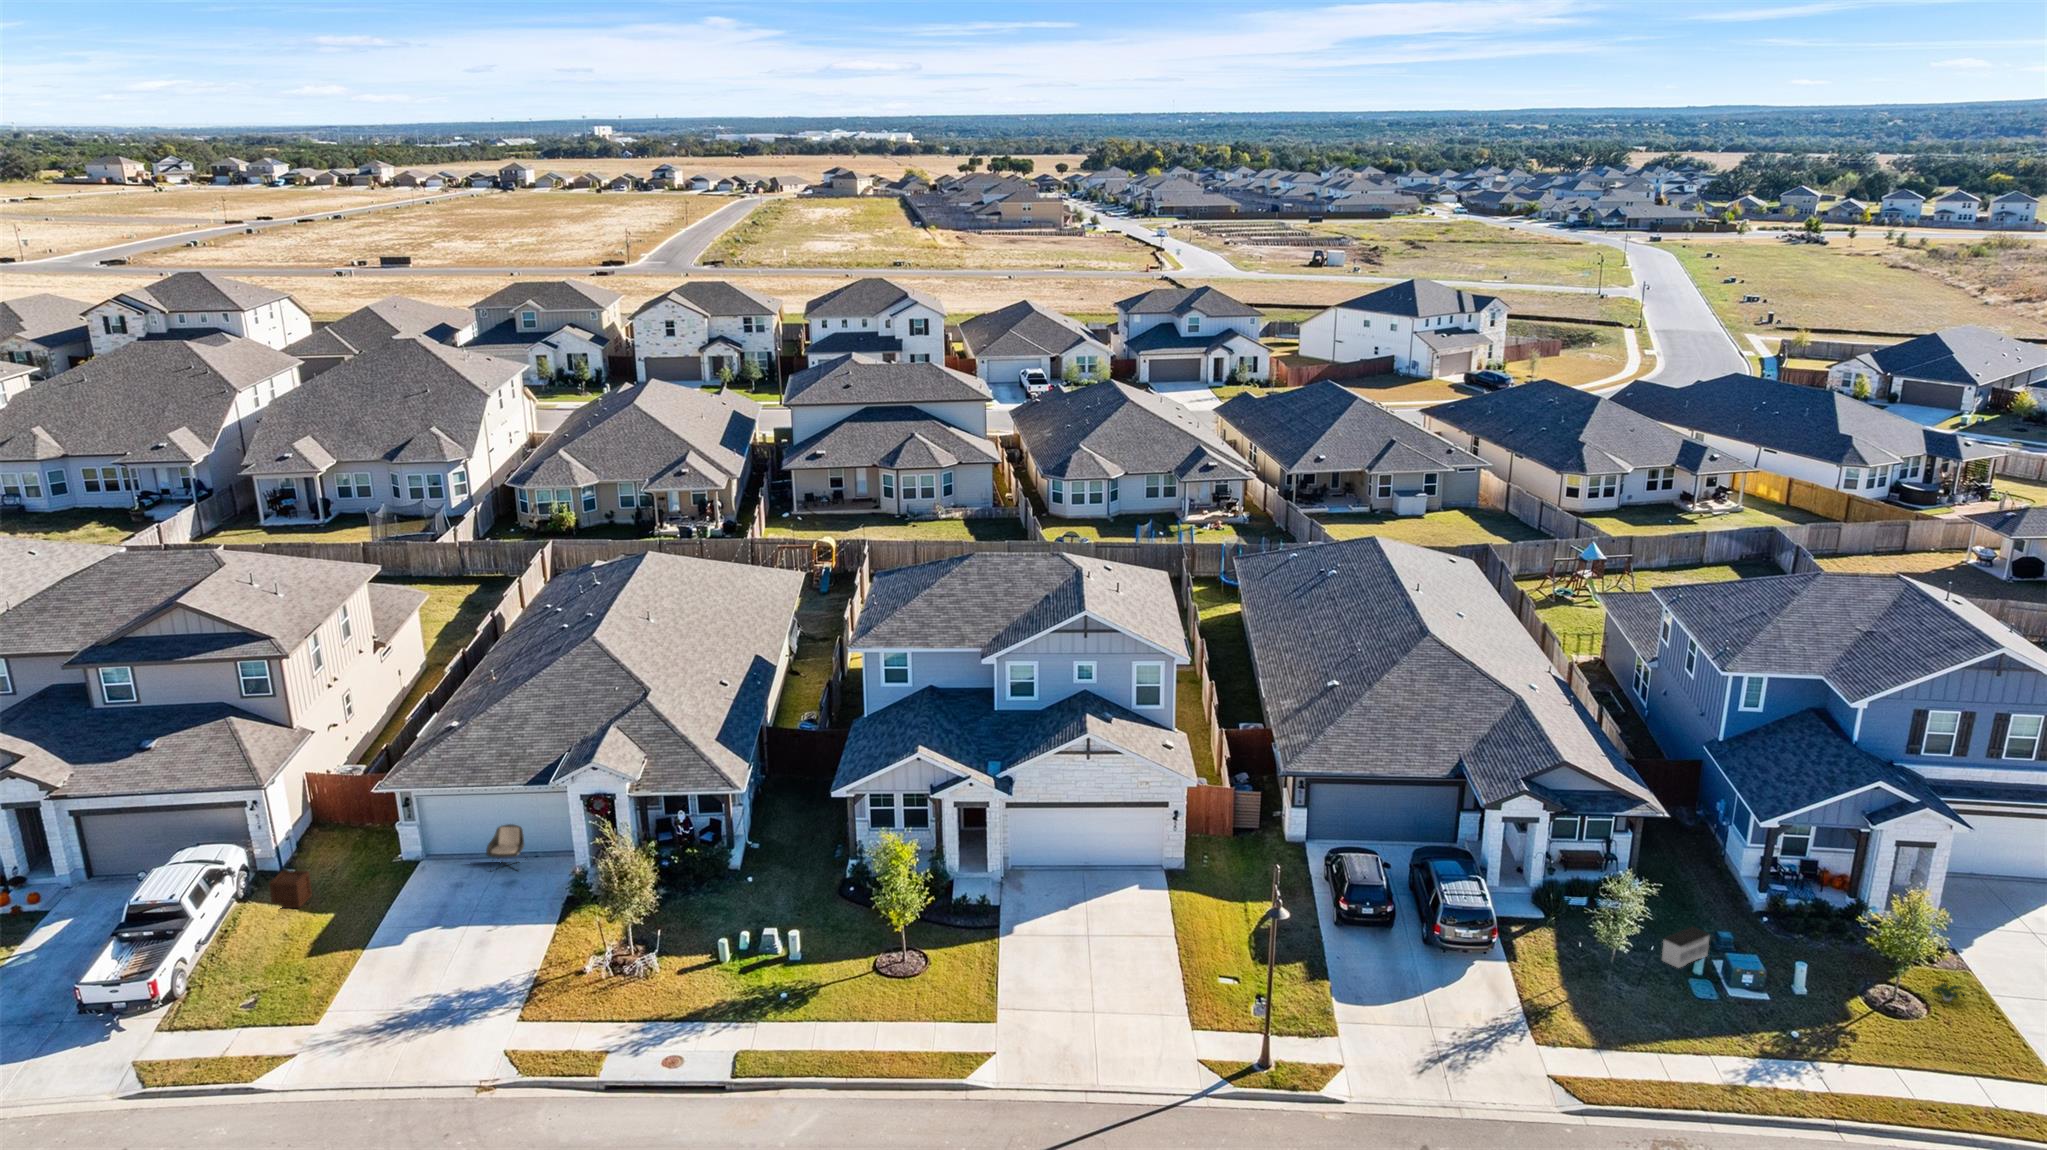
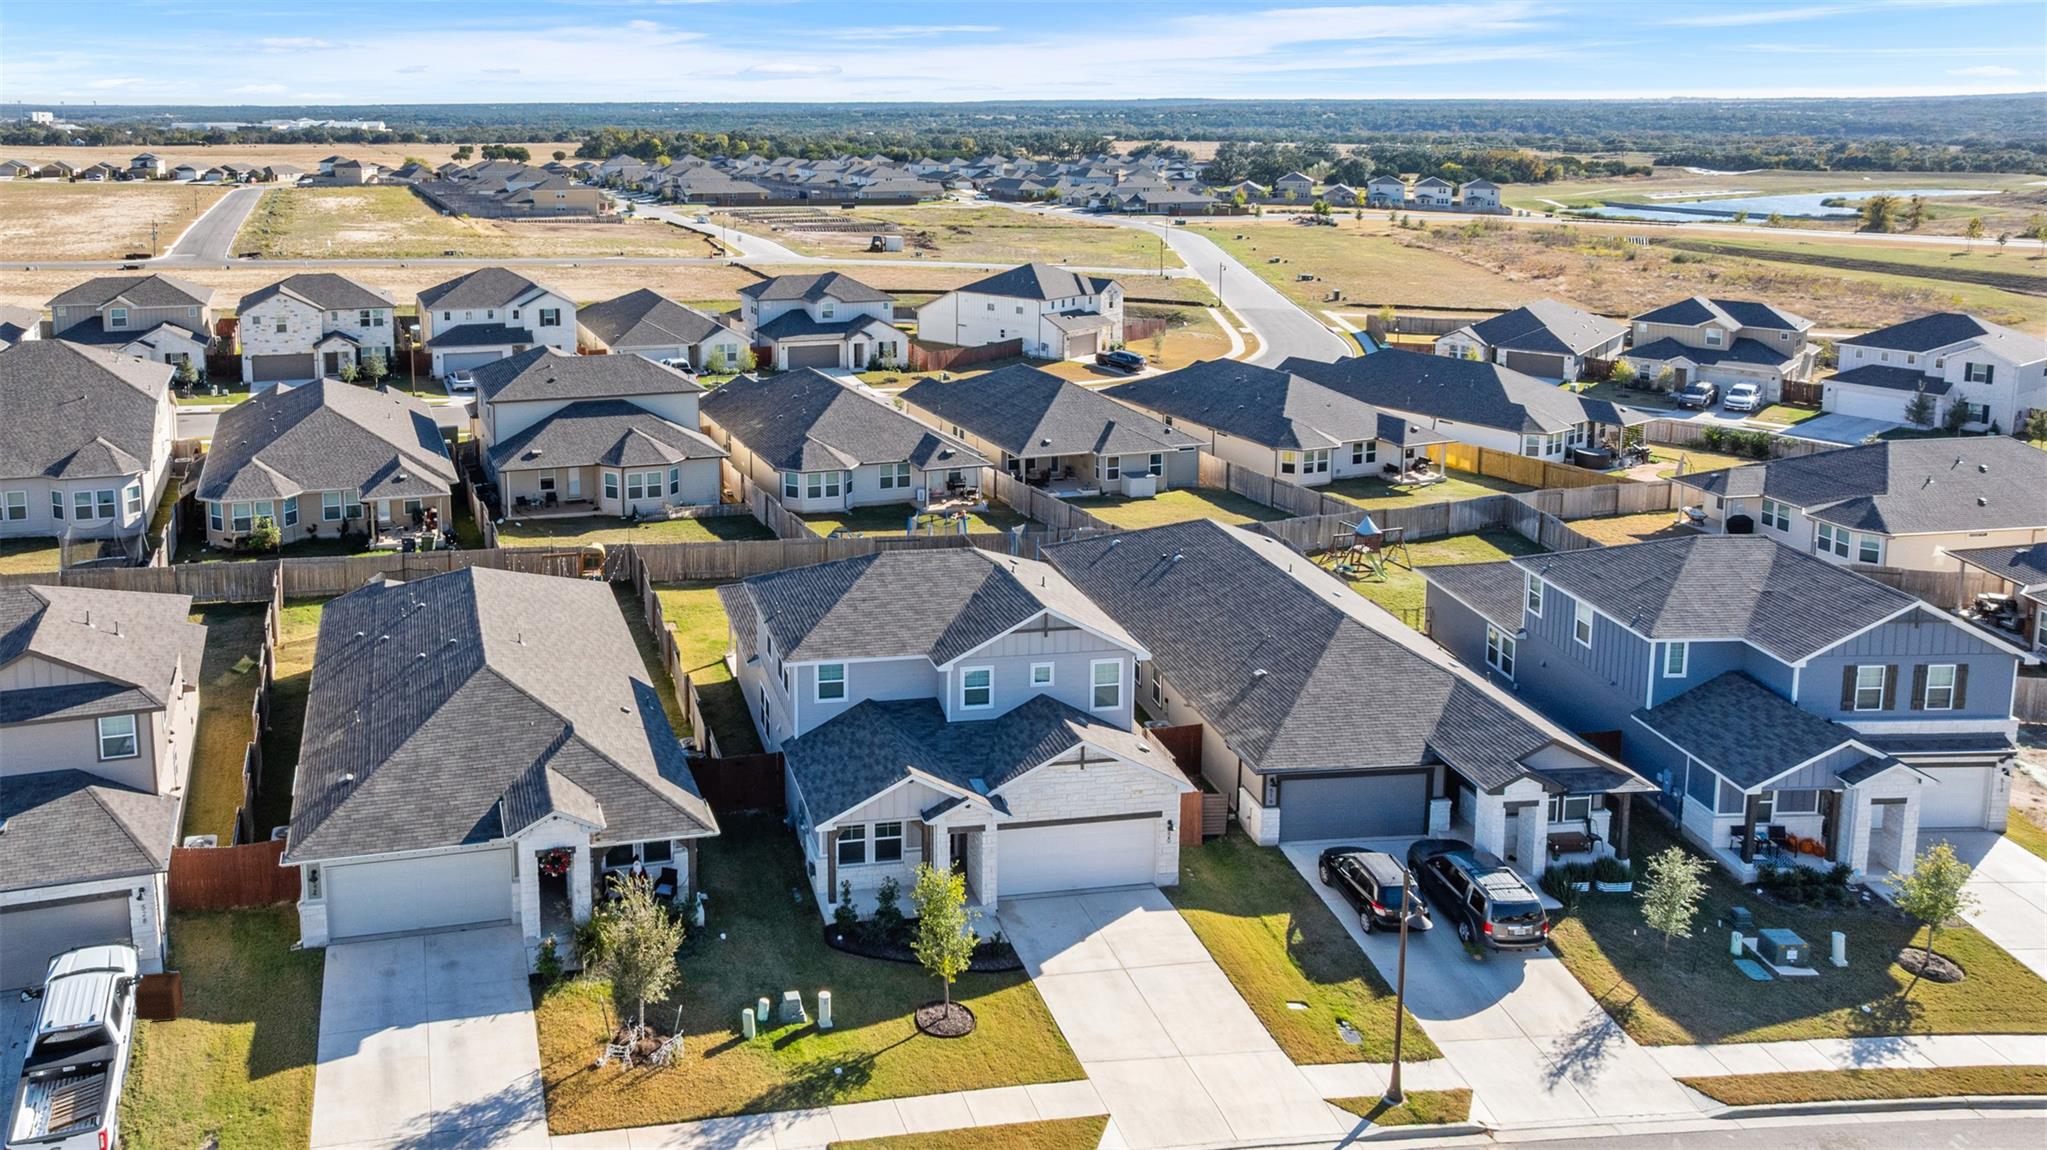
lounge chair: present [486,824,525,871] -> none [396,890,441,949]
bench: present [1662,927,1710,968] -> none [1684,902,1723,946]
potted plant: present [1932,982,1965,1001] -> present [1463,942,1491,960]

